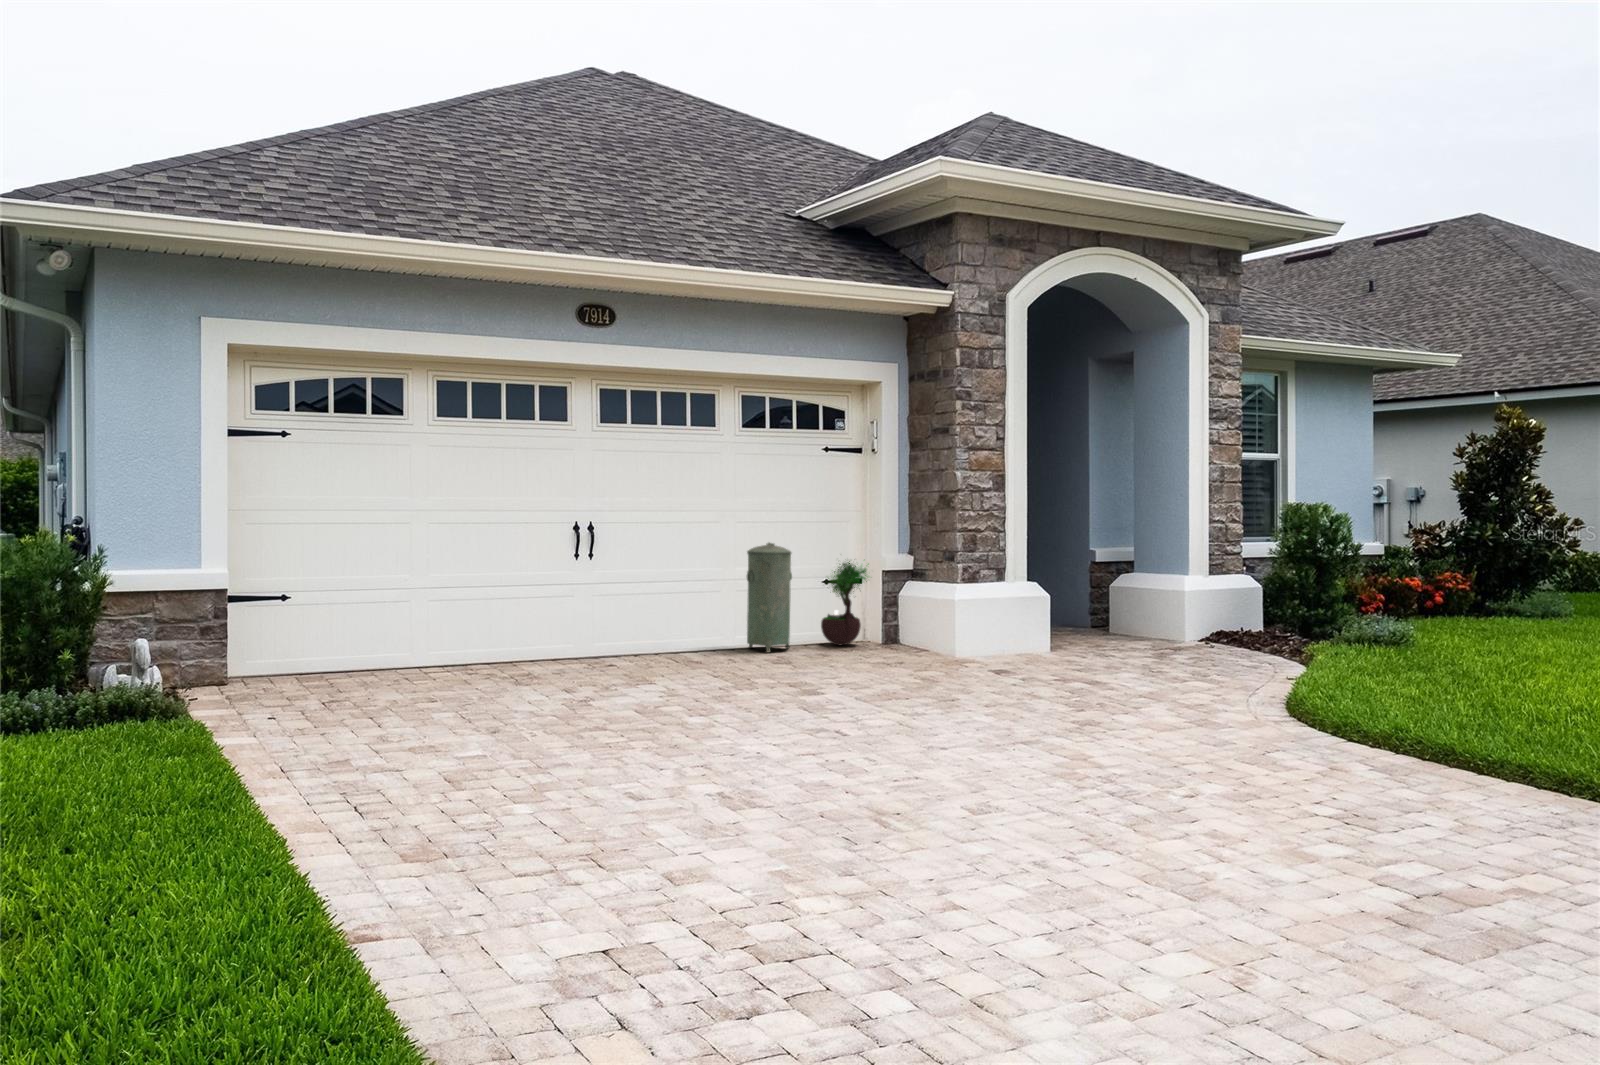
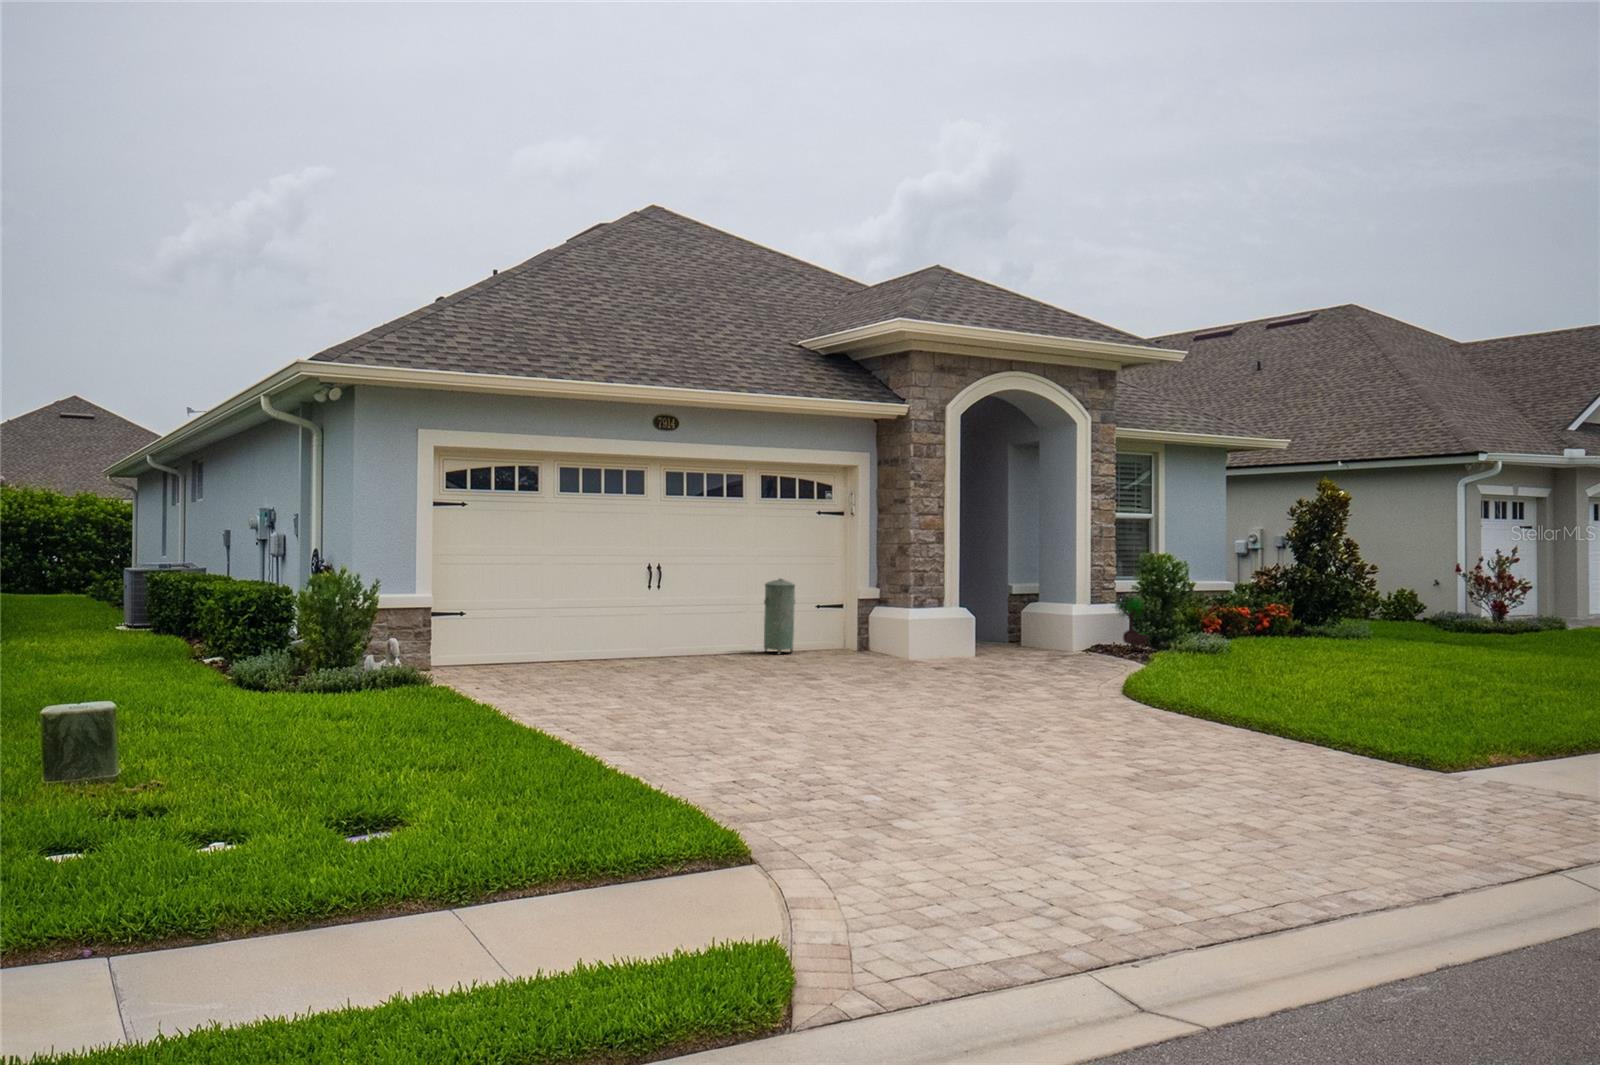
potted tree: present [821,561,867,645] -> present [1115,594,1149,651]

